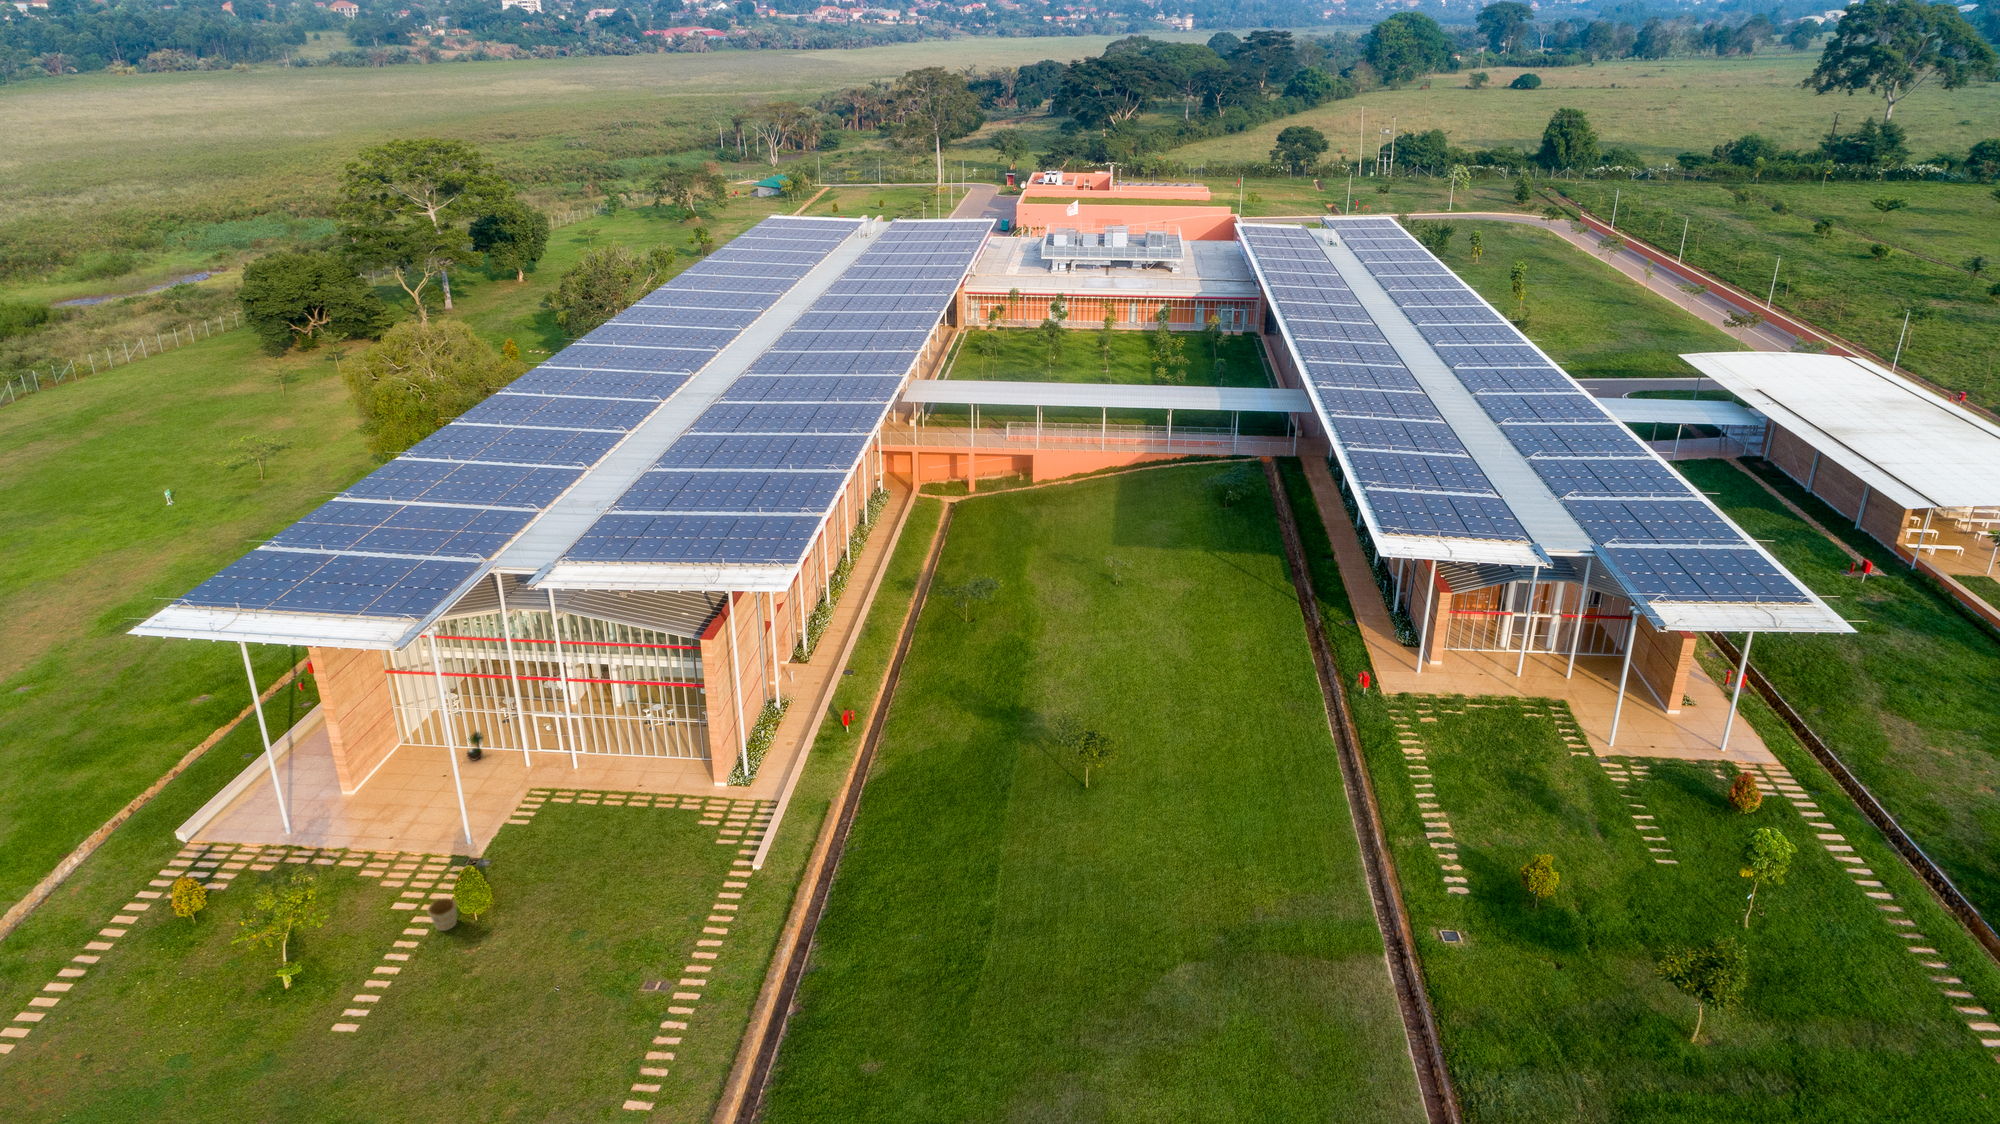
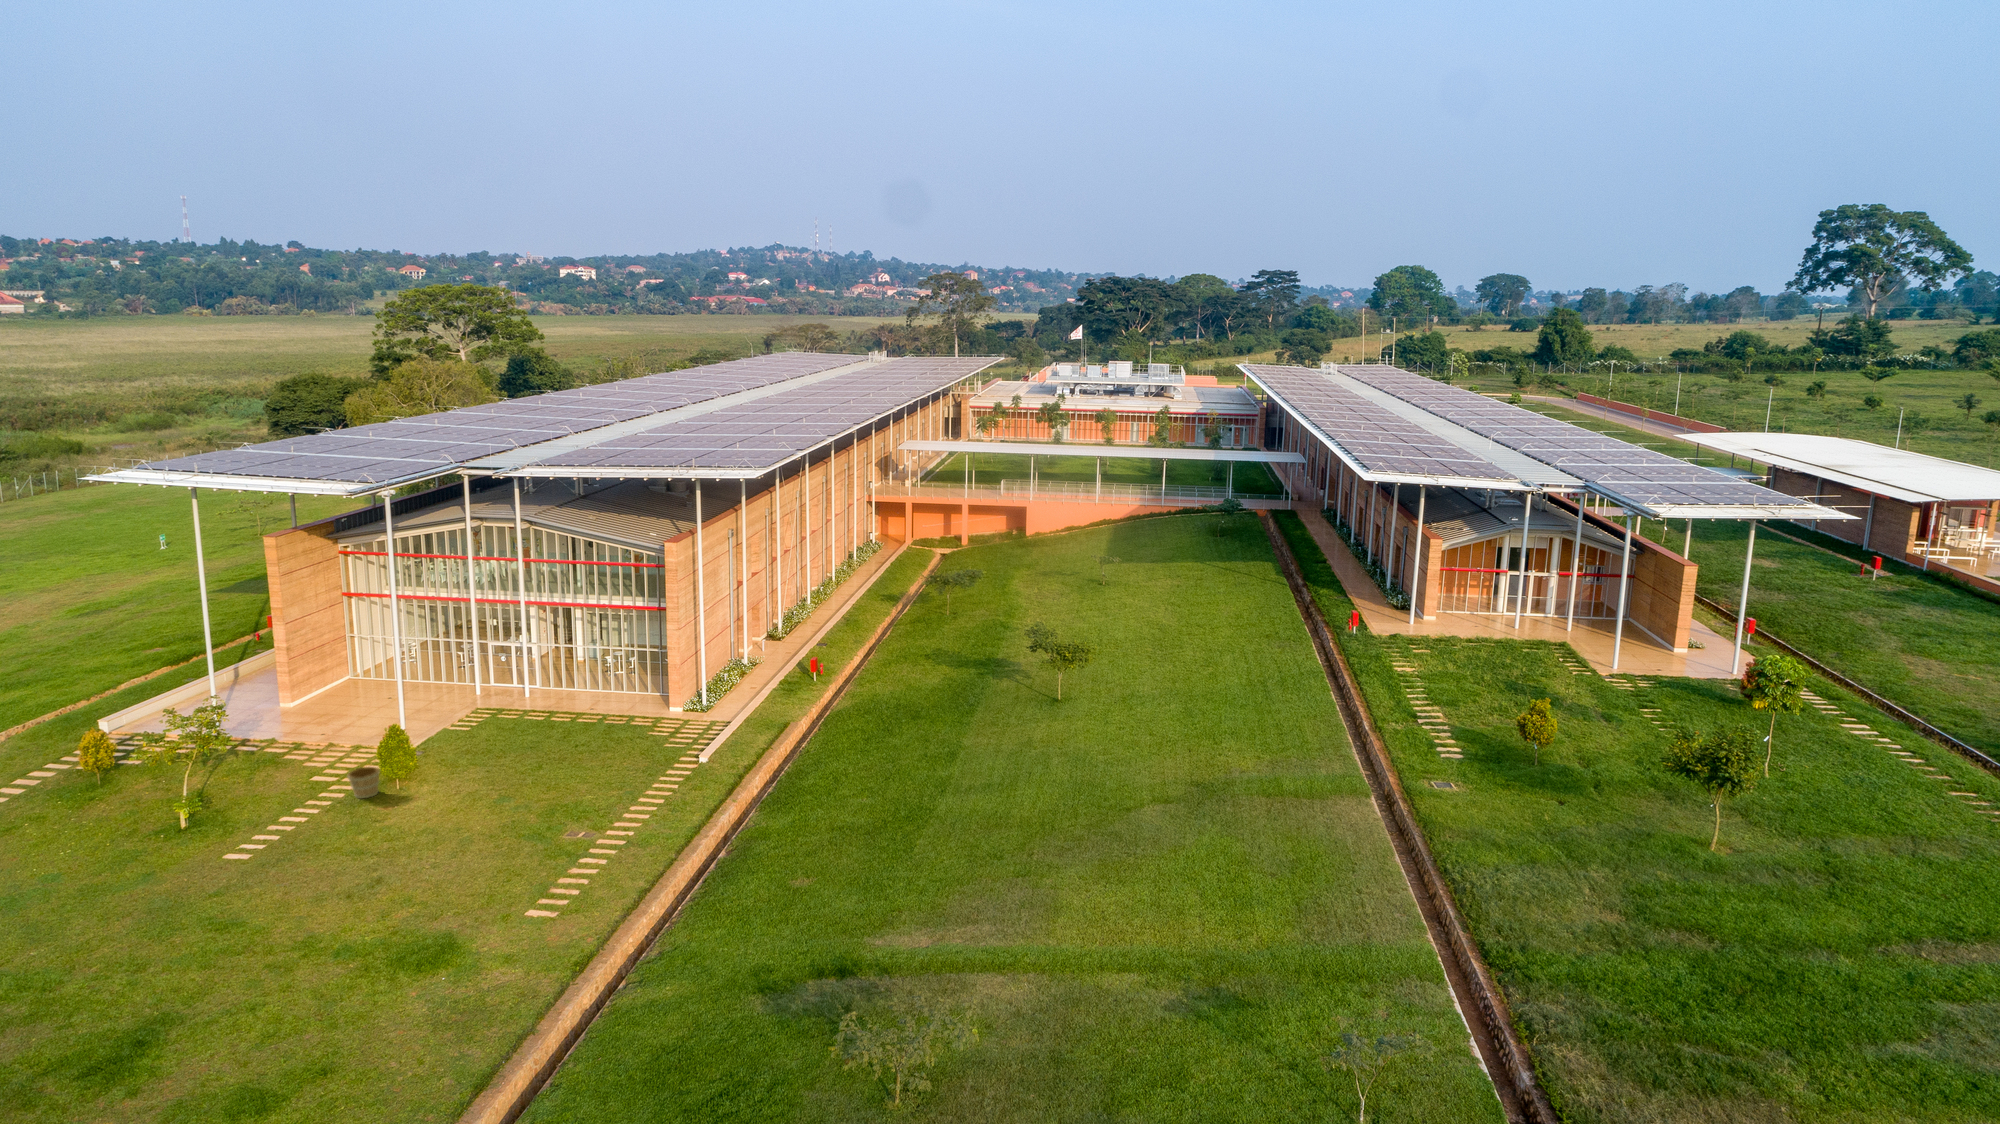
potted tree: present [467,731,483,761] -> none [417,660,437,694]

